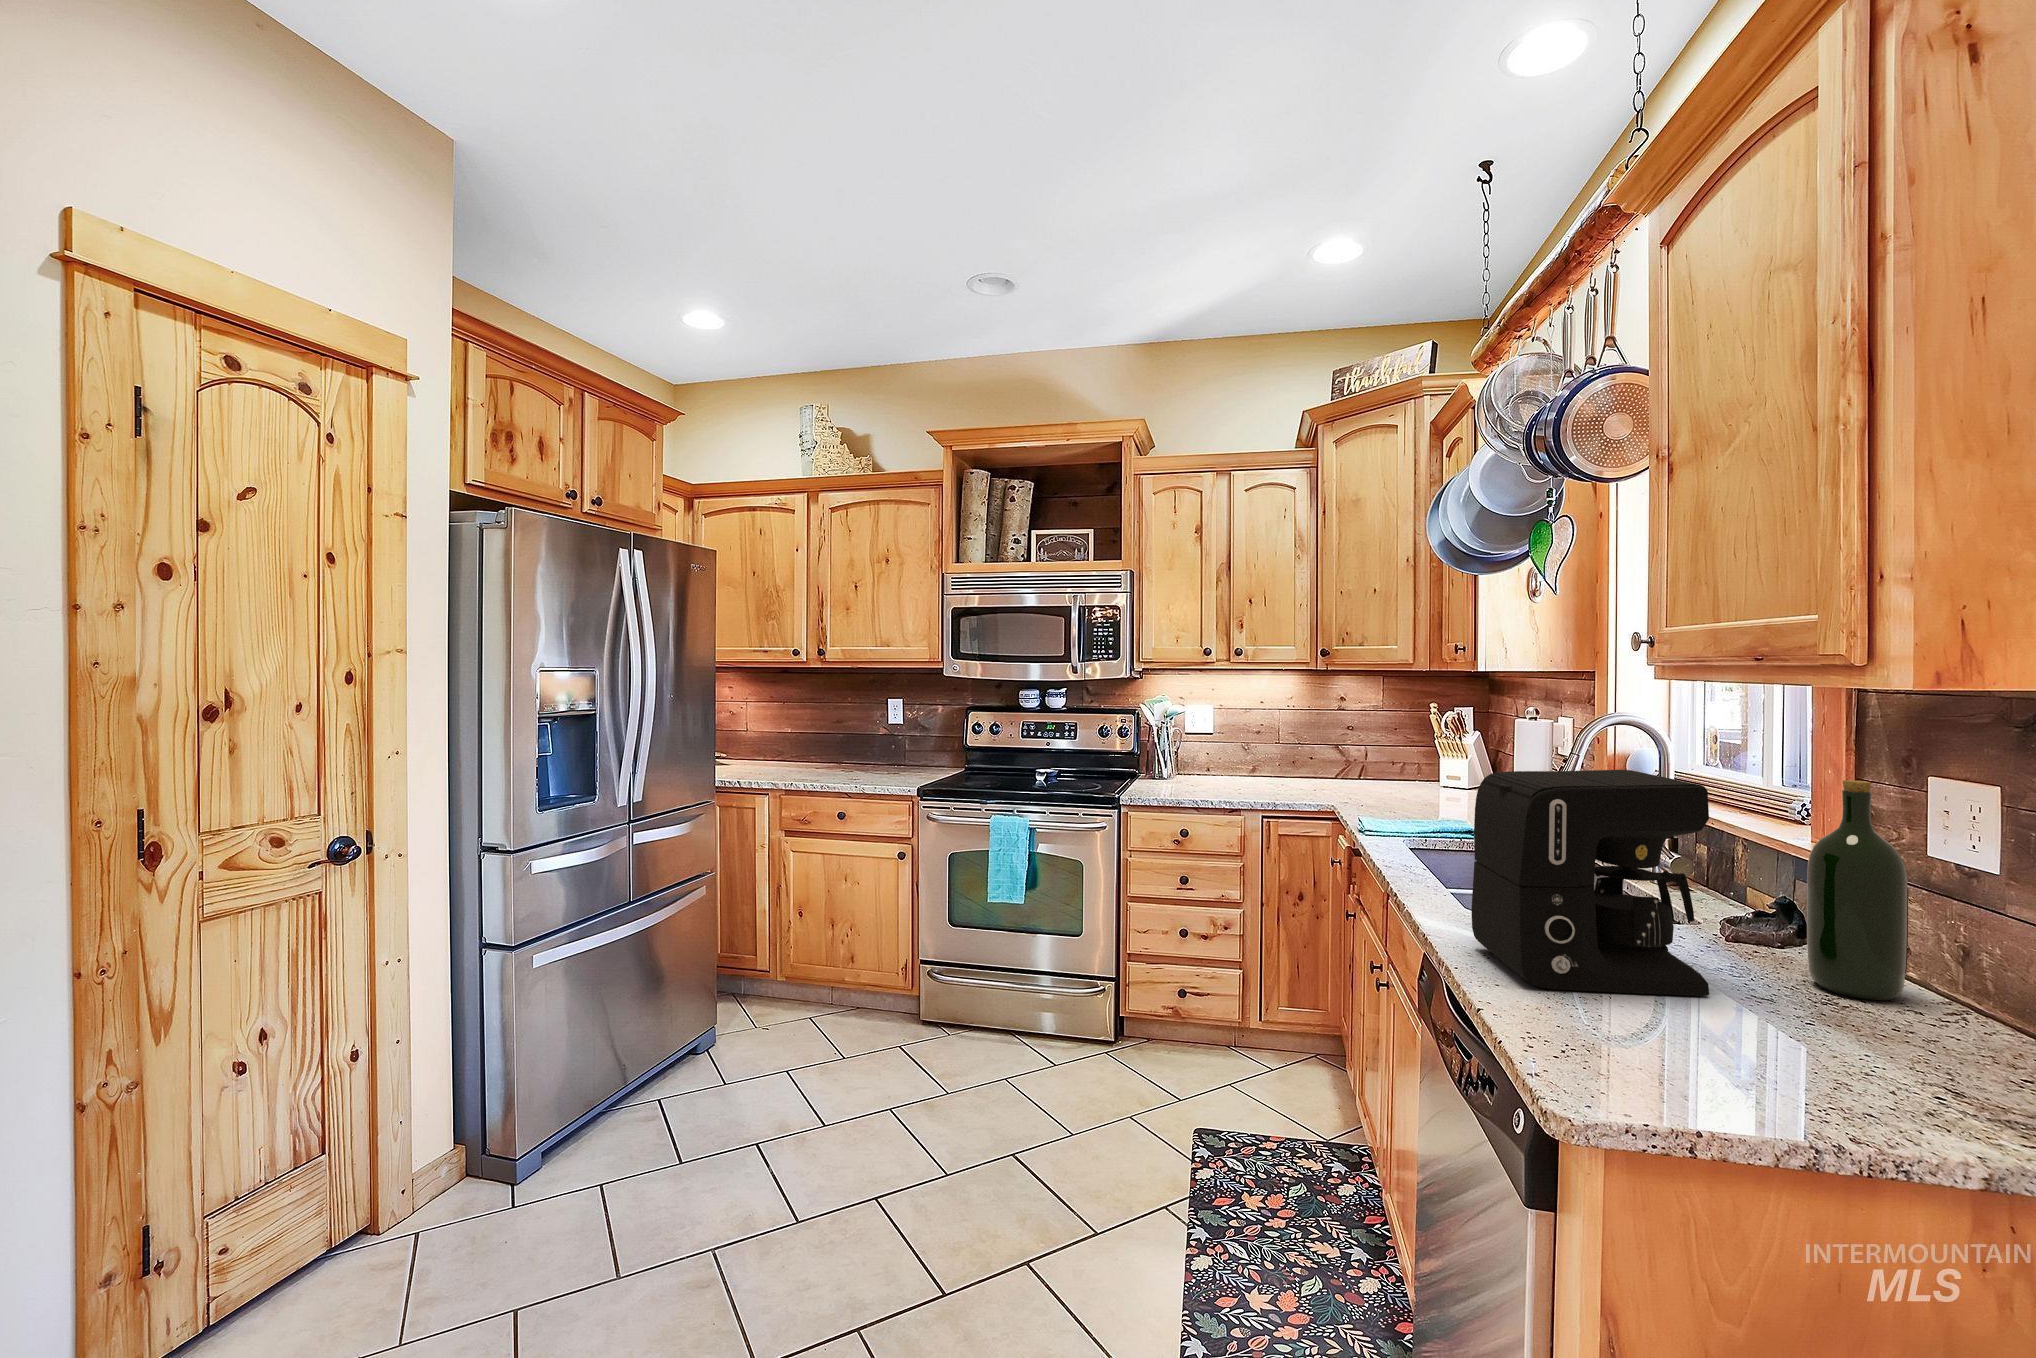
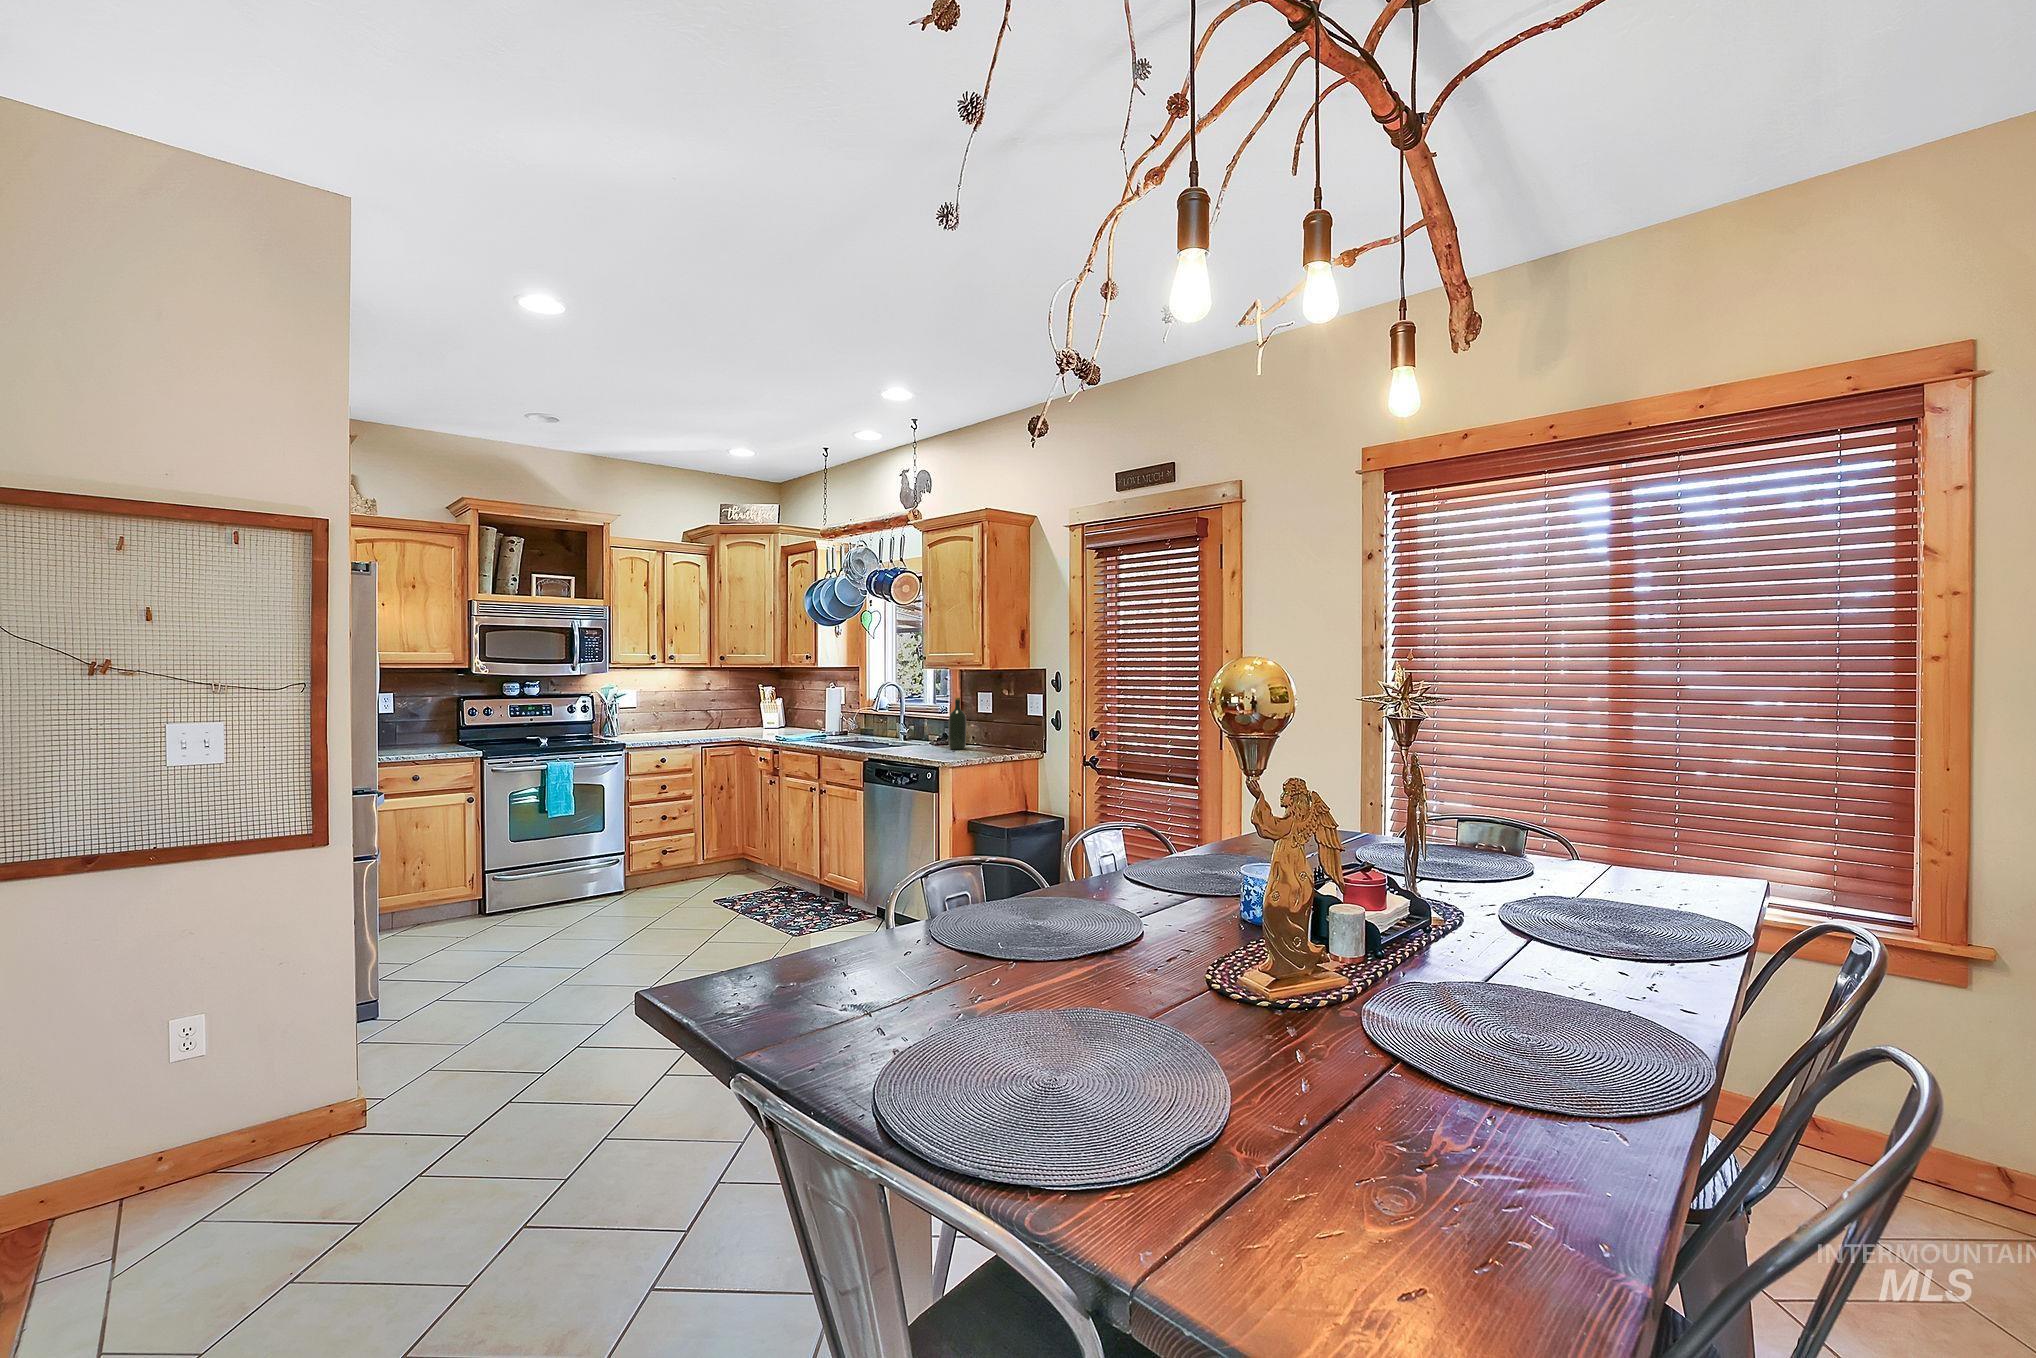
coffee maker: present [1471,770,1709,996] -> none [883,698,938,755]

